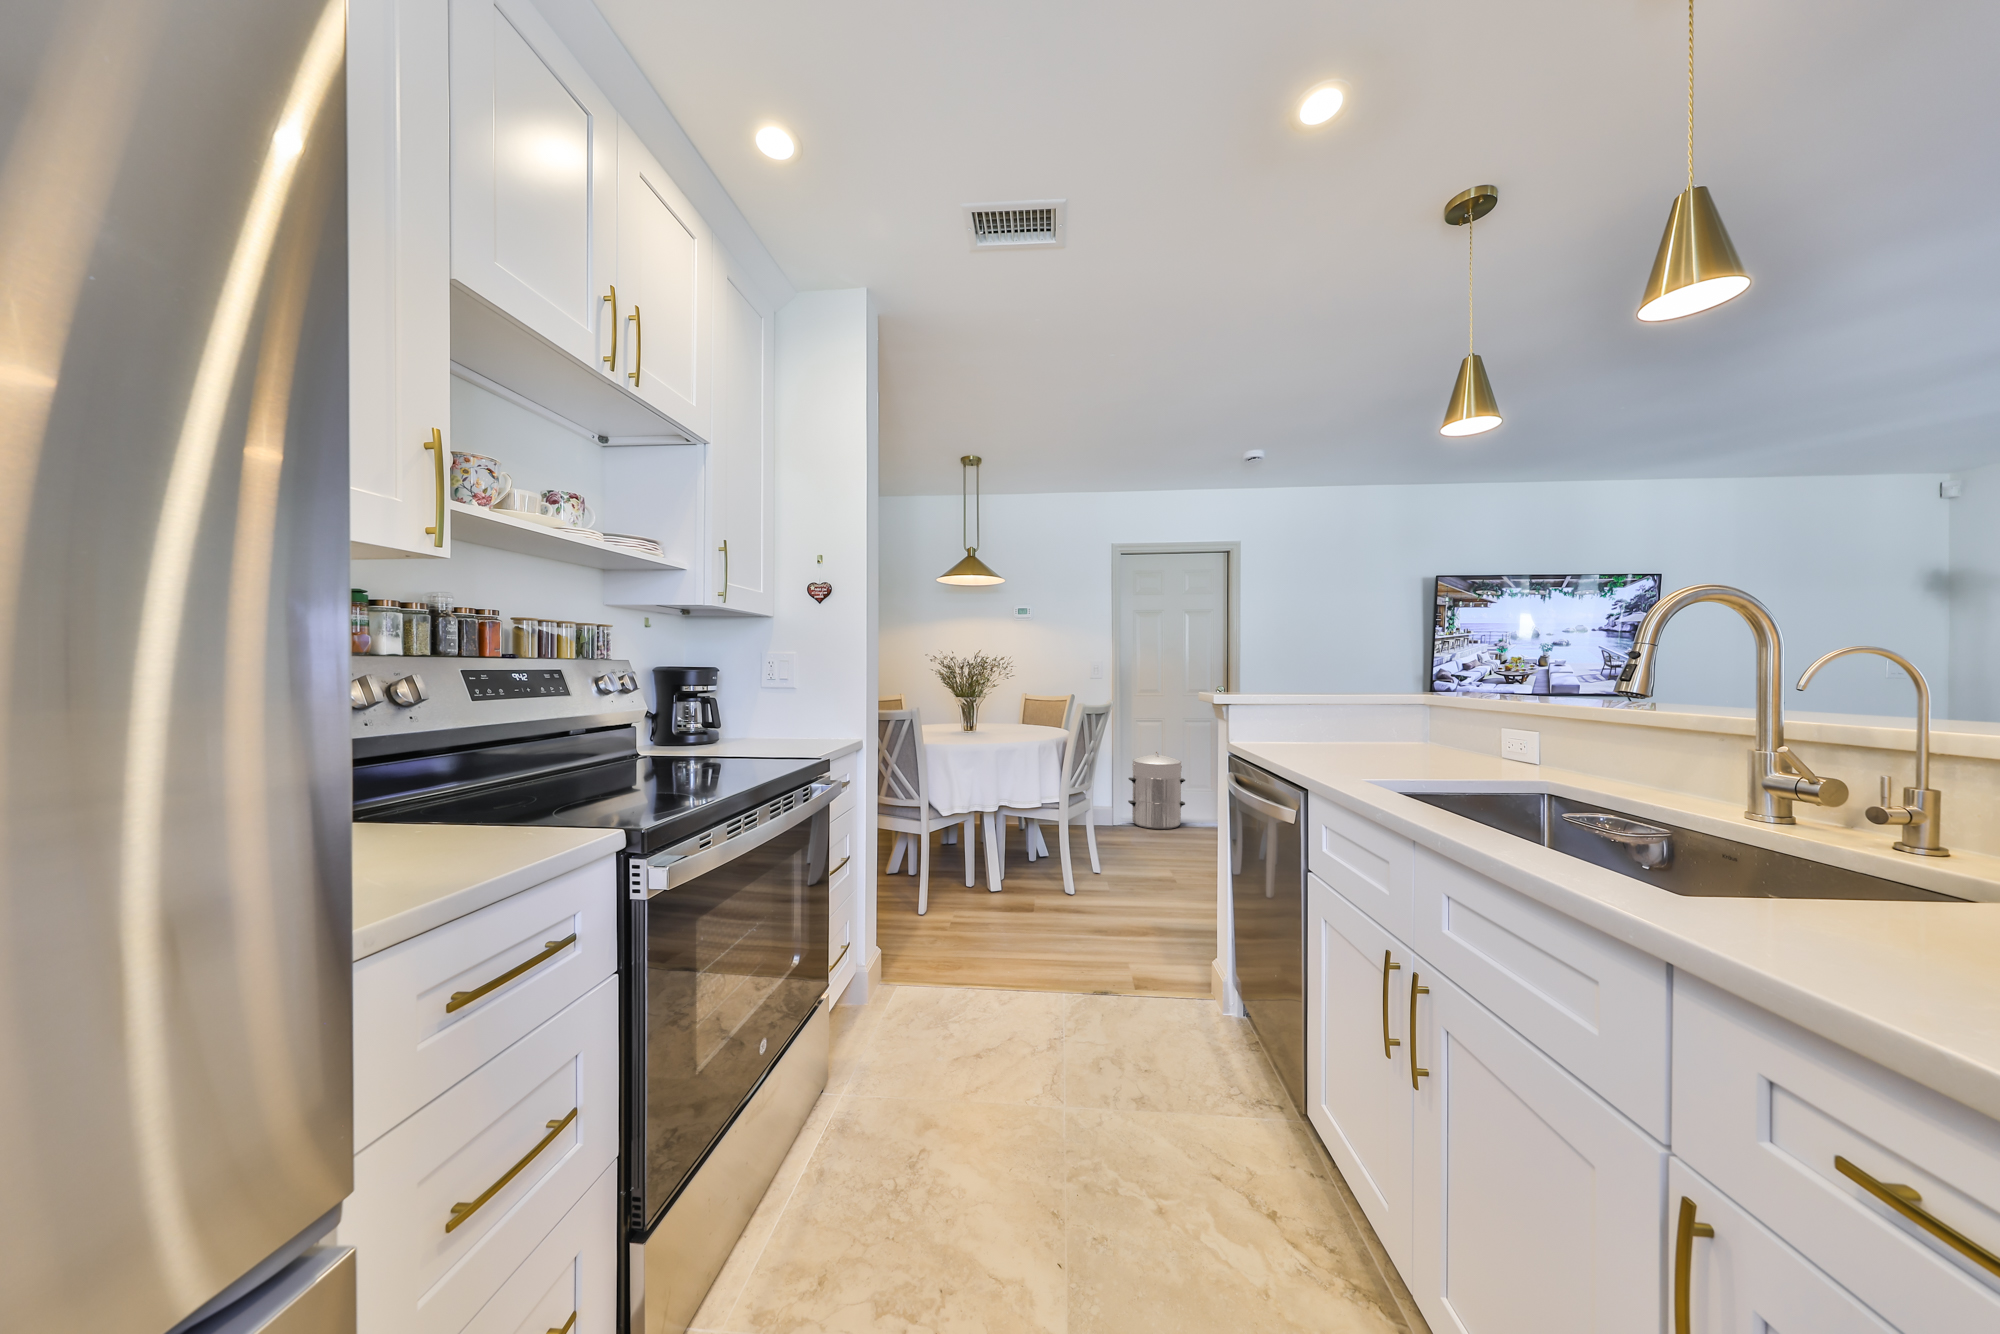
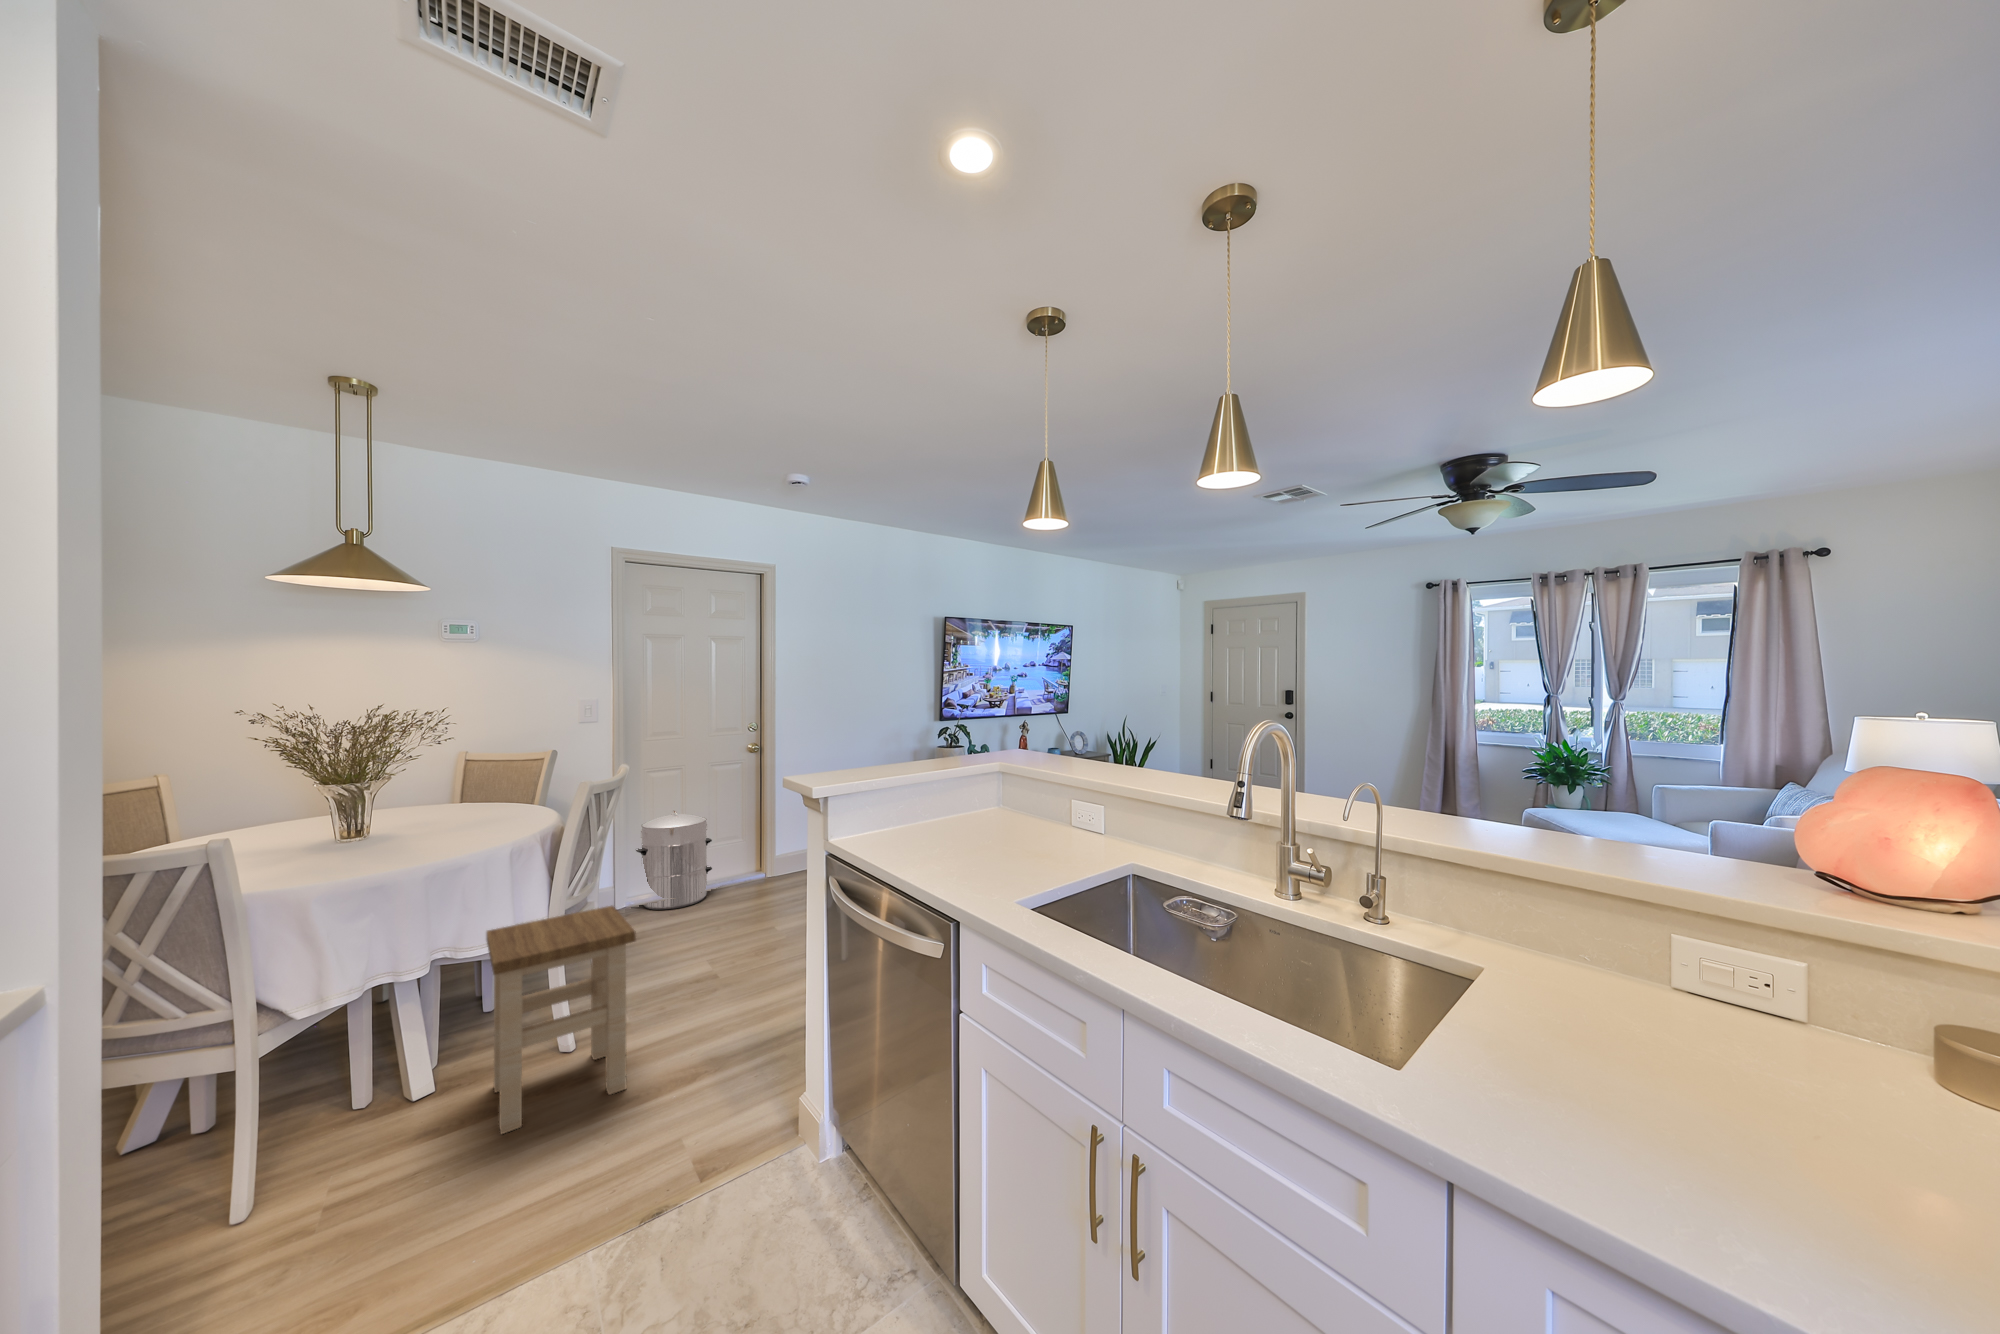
stool: none [1024,800,1100,919] -> present [486,906,636,1134]

